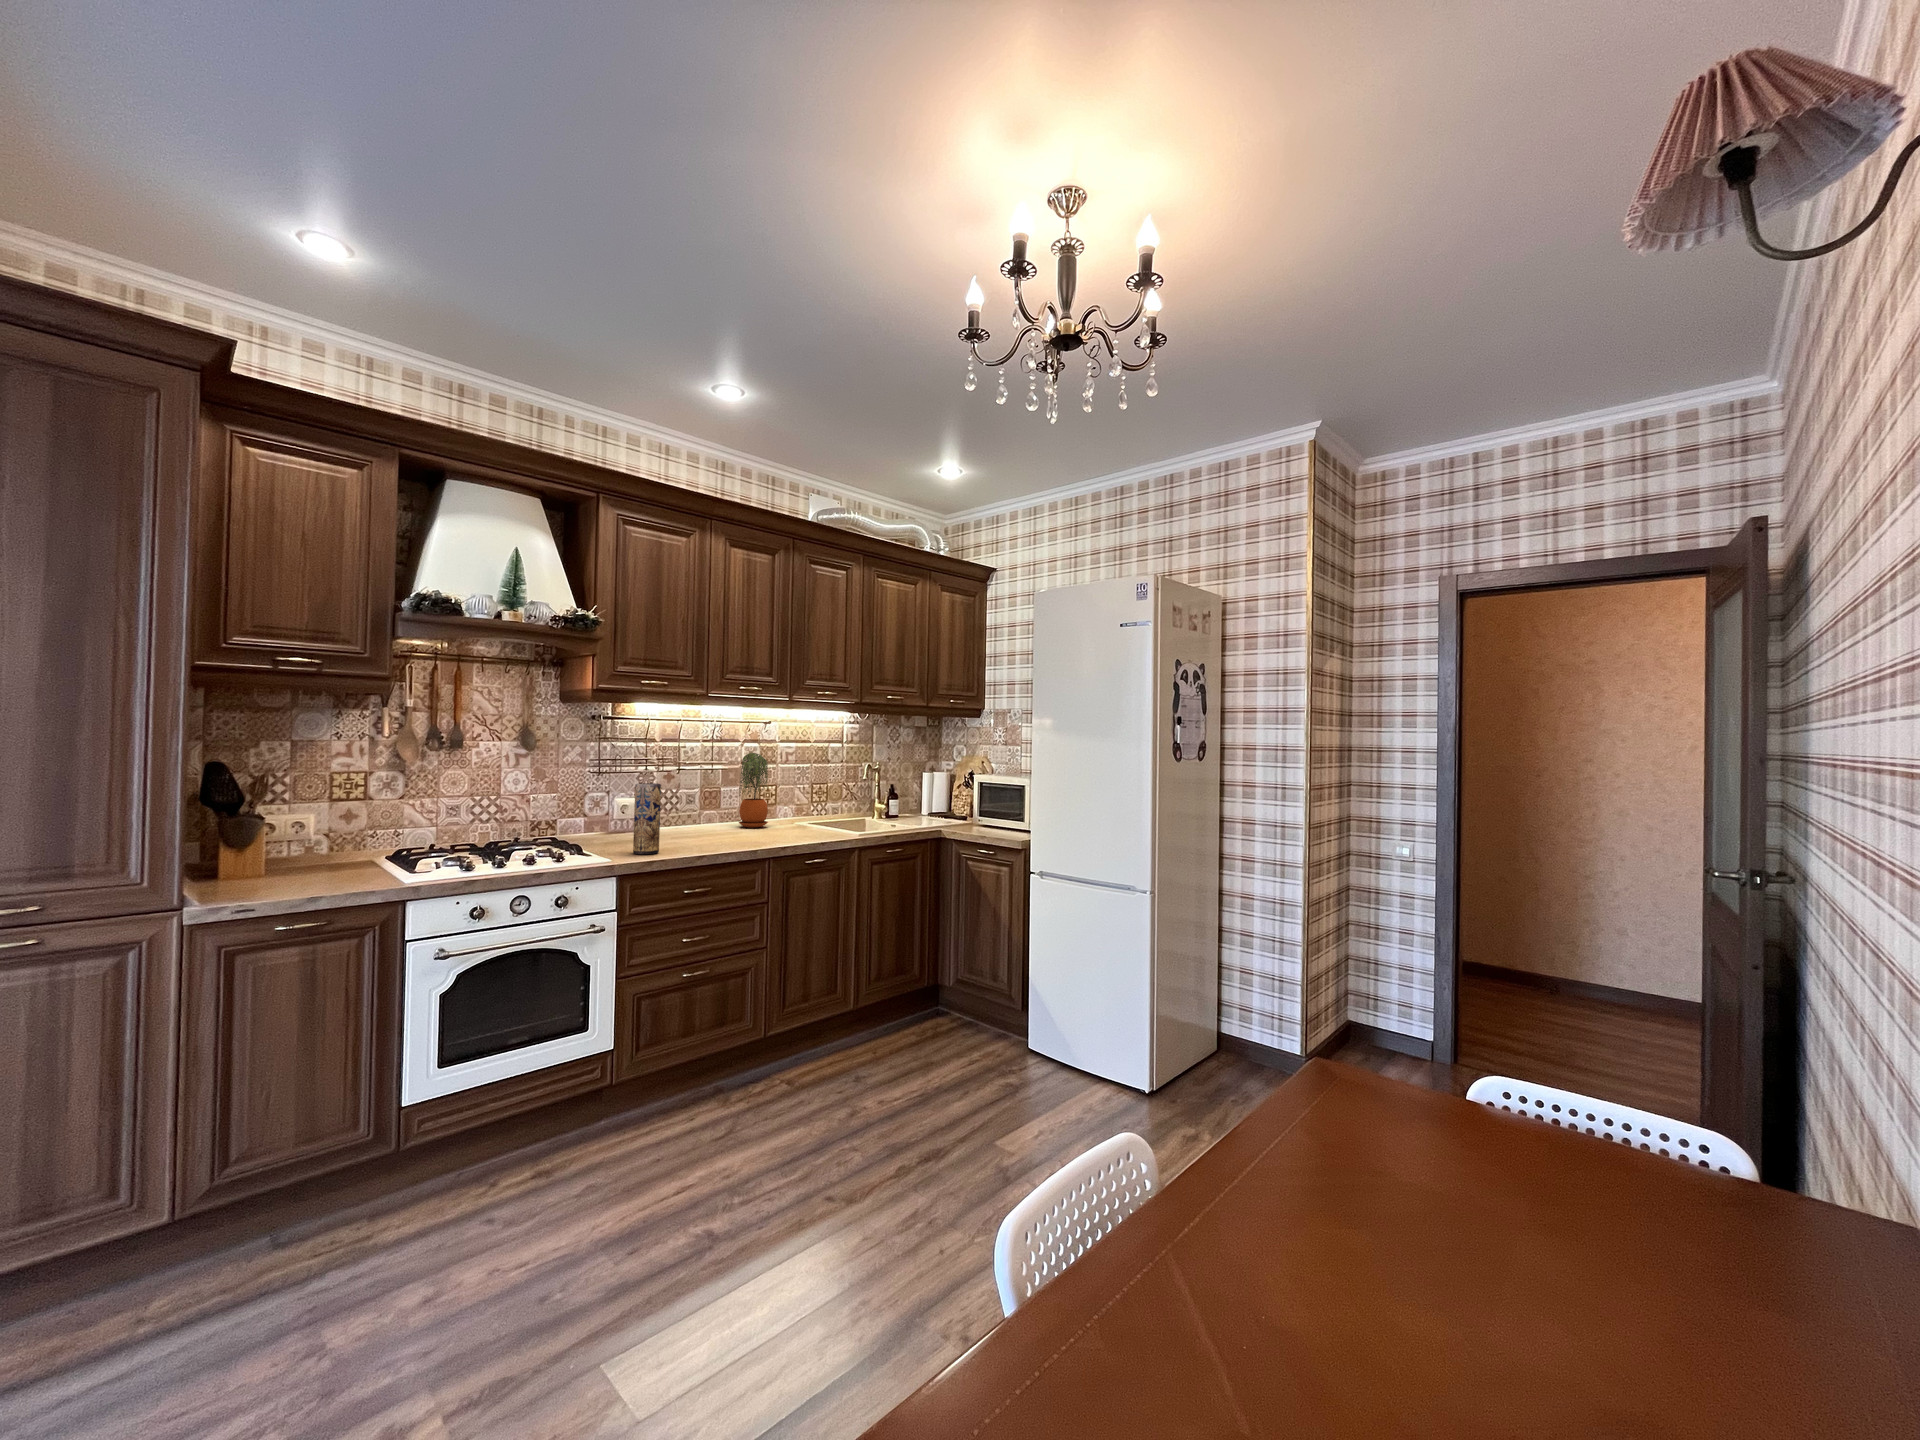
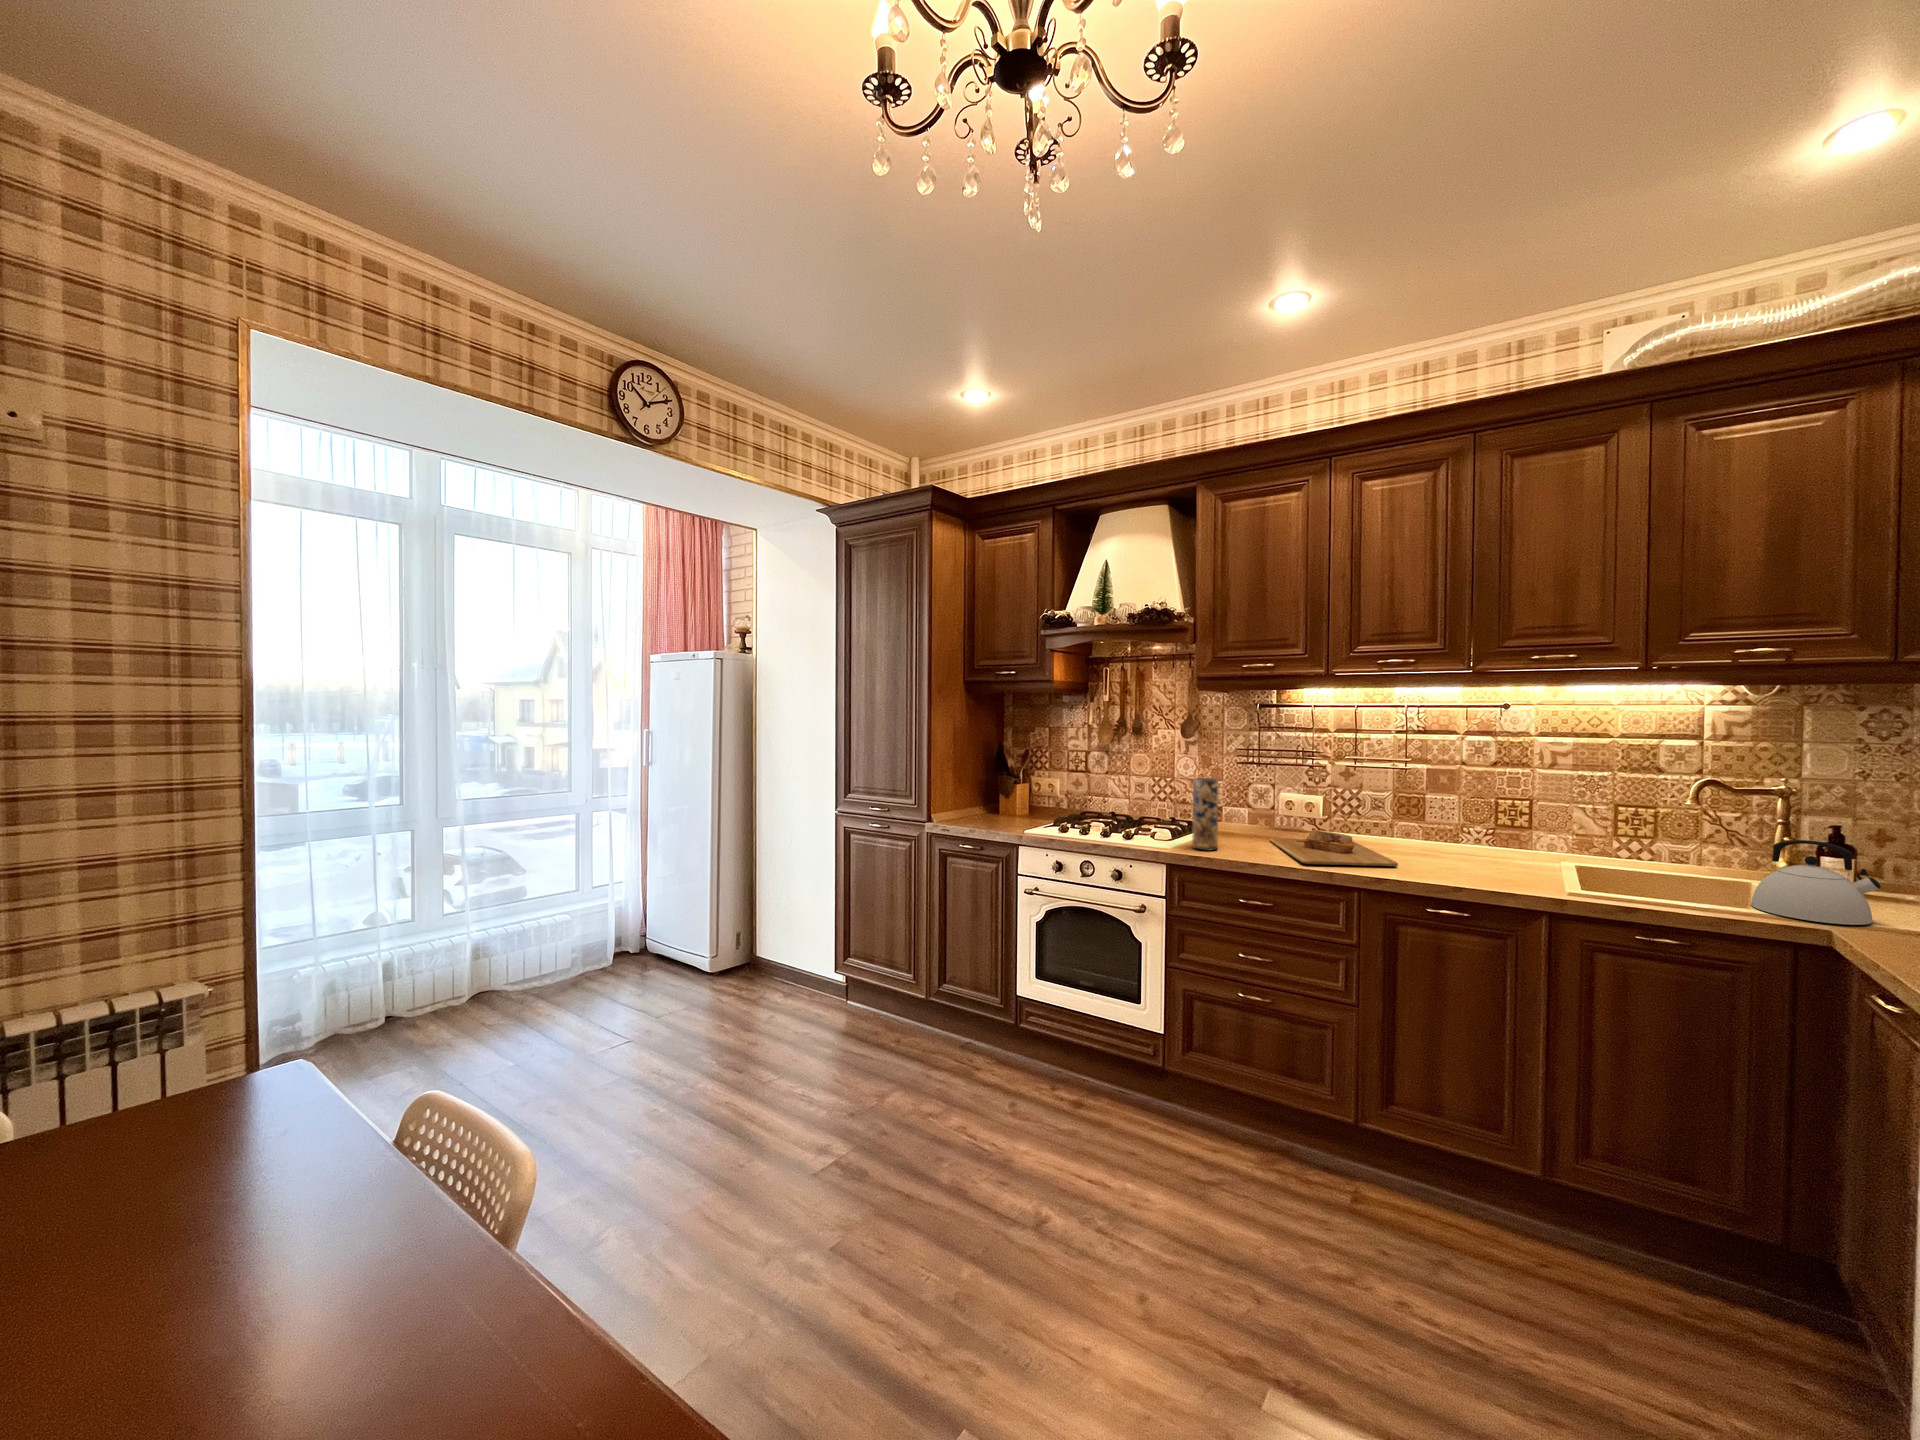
potted plant: present [739,753,768,828] -> none [1426,751,1481,851]
kettle: none [902,789,943,828] -> present [1751,840,1881,925]
cutting board: none [655,822,776,846] -> present [1270,830,1398,866]

